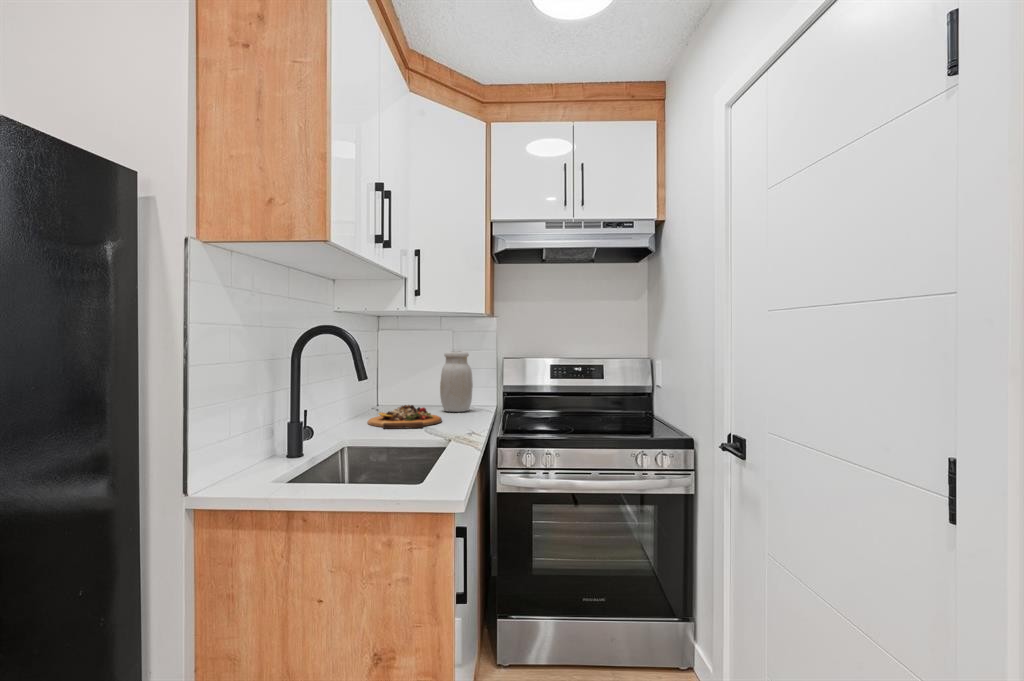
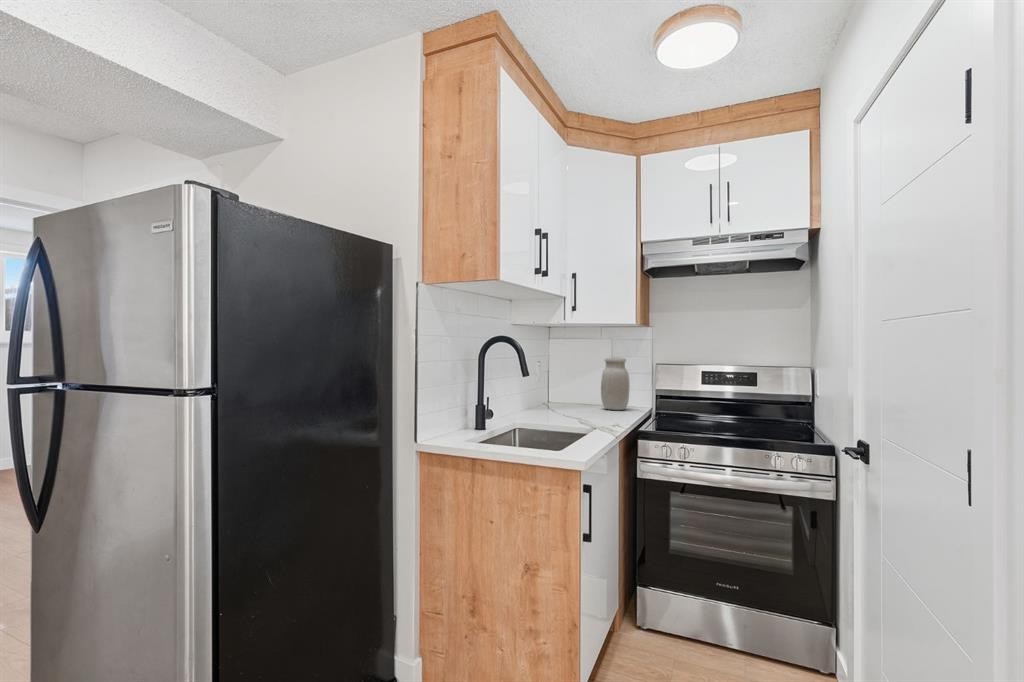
cutting board: present [368,405,442,429] -> none [537,401,598,420]

